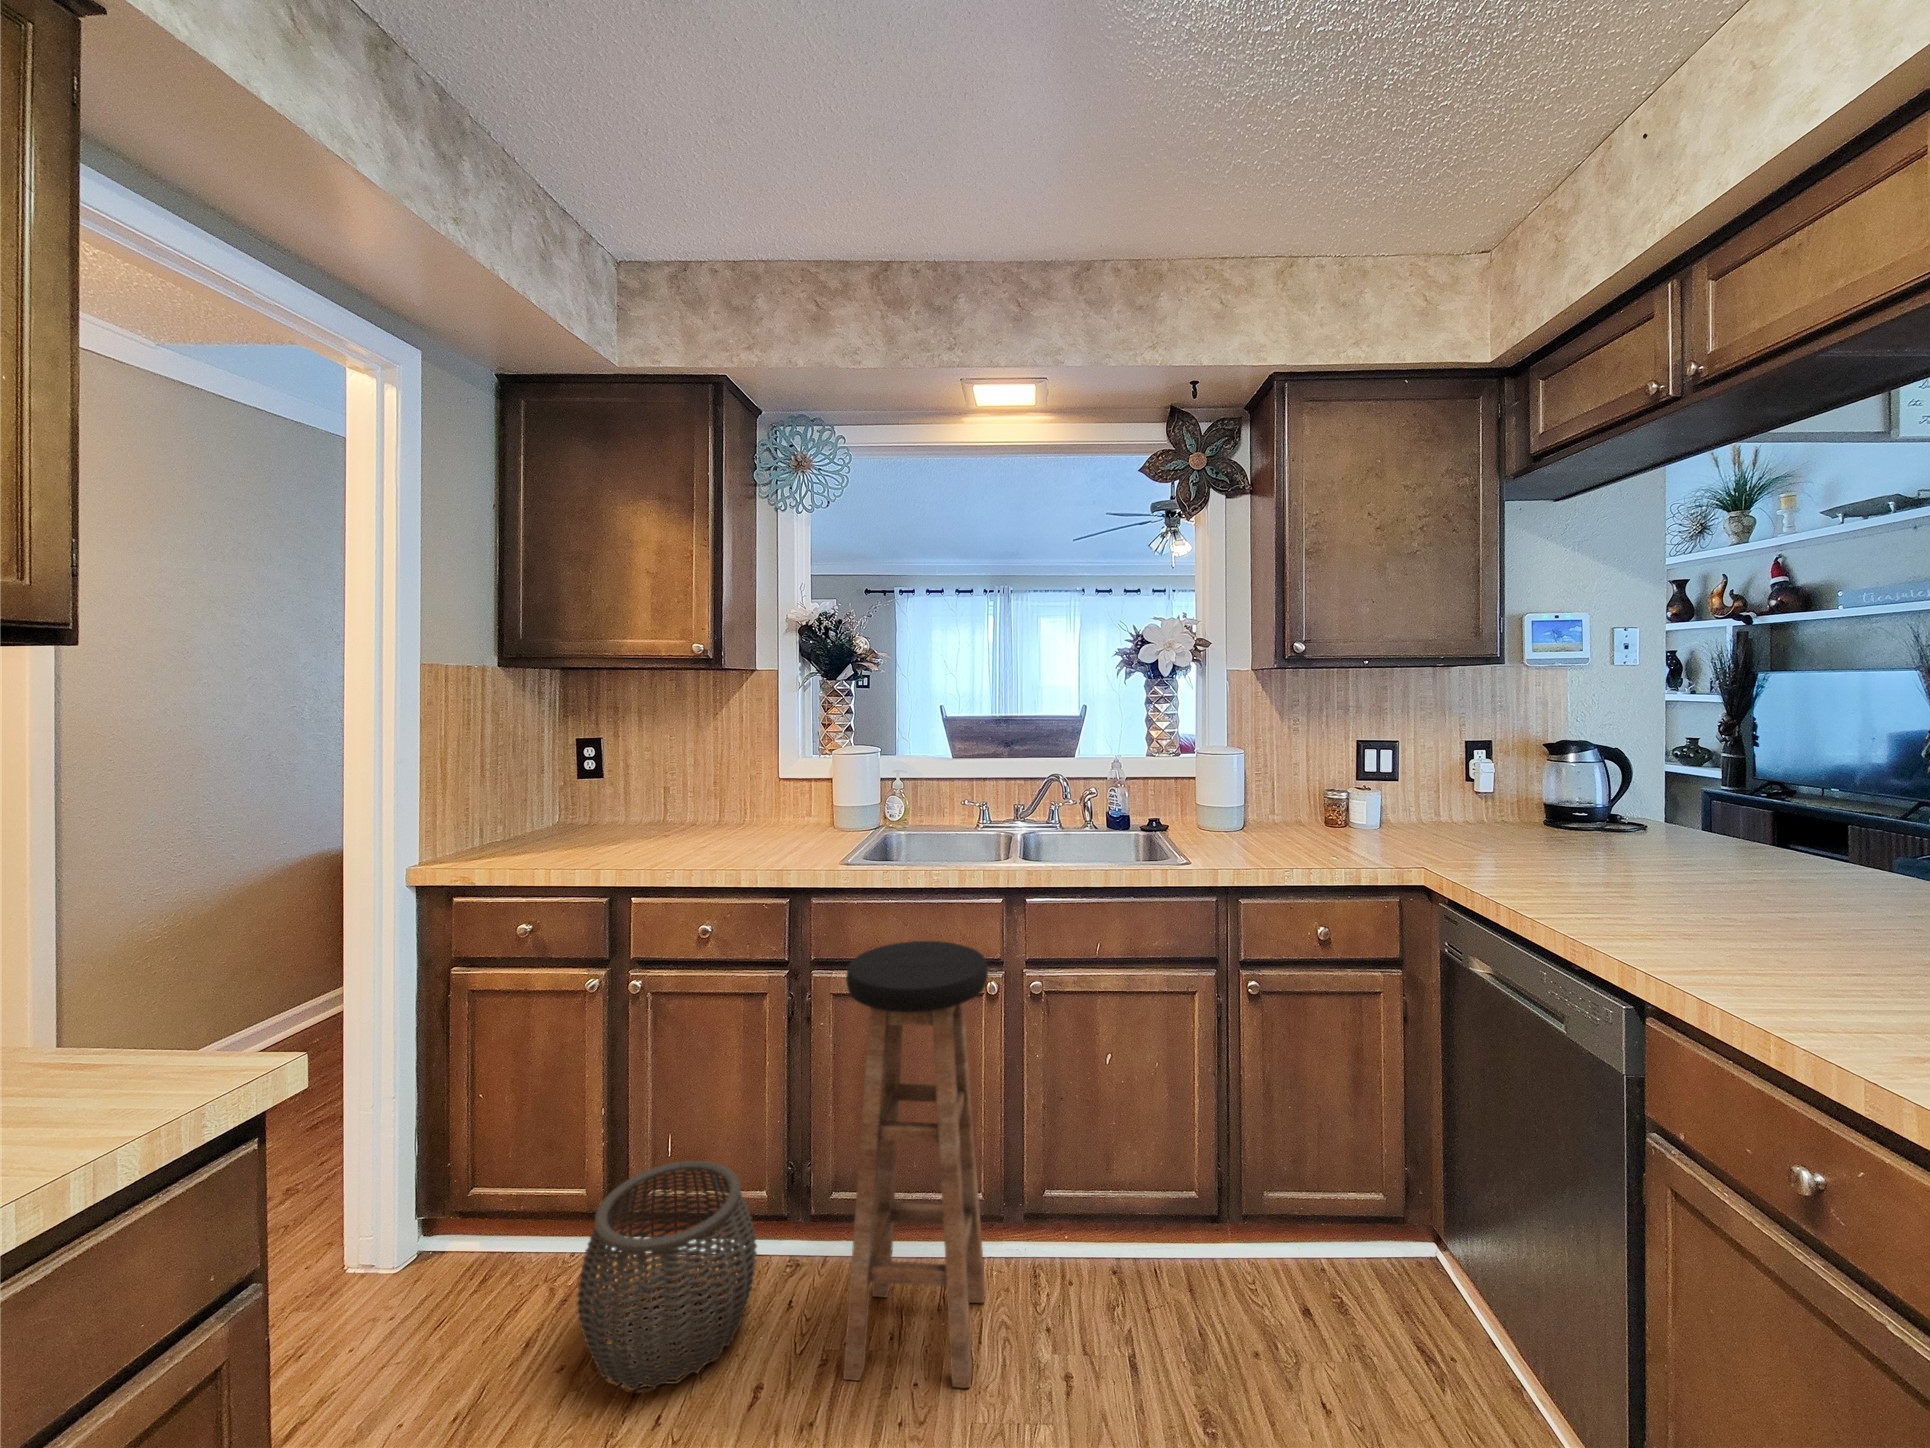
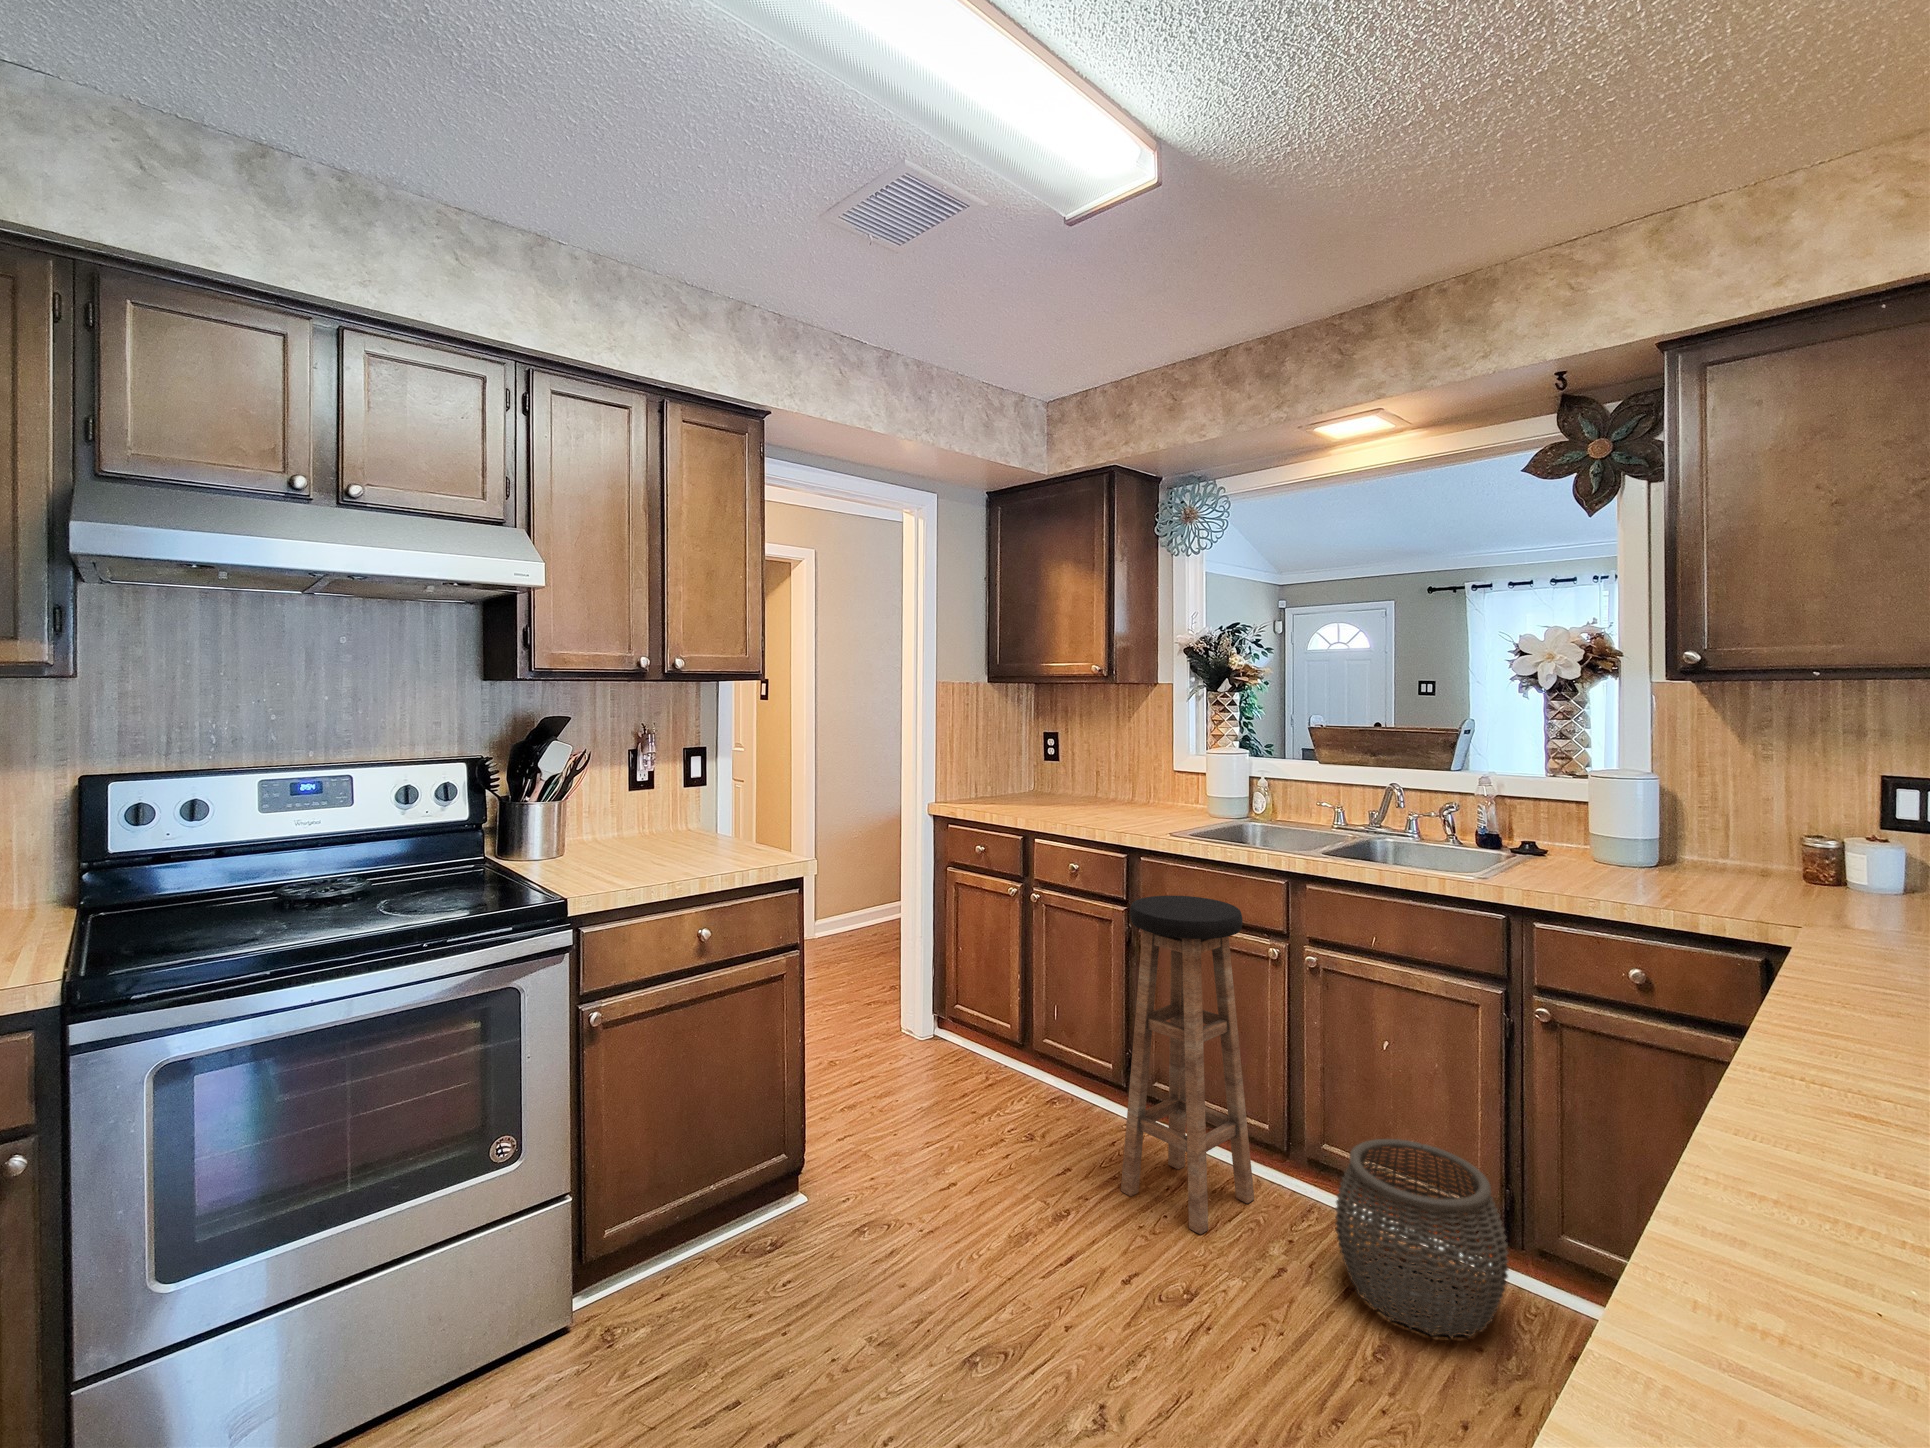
woven basket: present [577,1161,757,1390] -> present [1335,1139,1508,1338]

